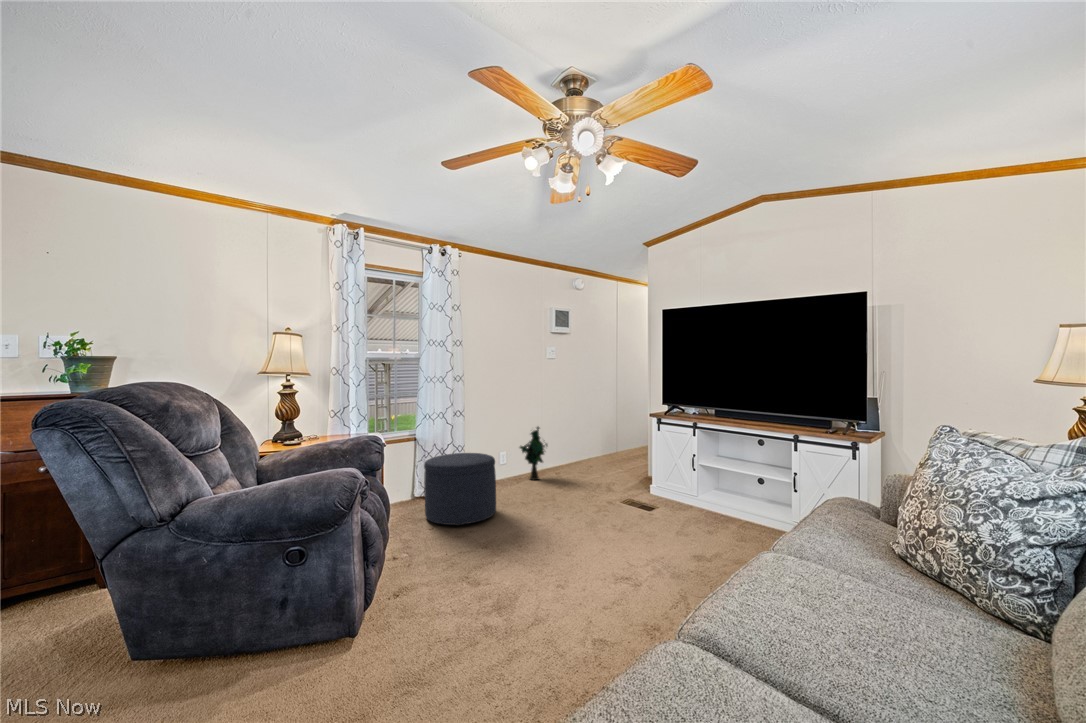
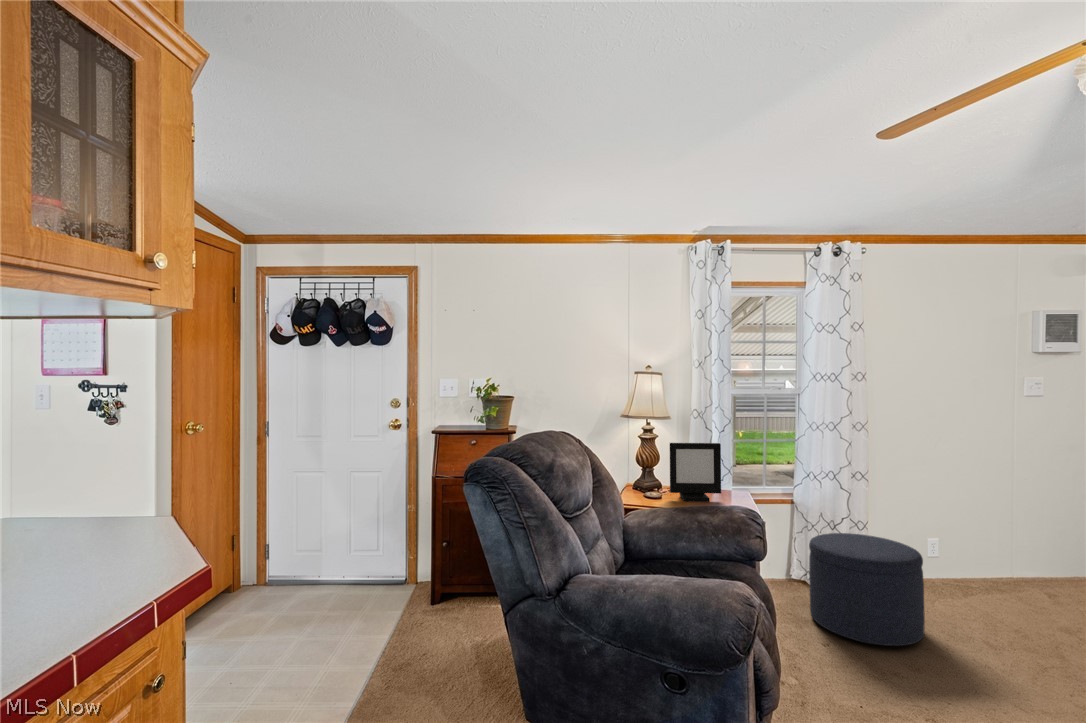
picture frame: none [307,391,355,442] -> present [670,443,721,502]
decorative plant: present [520,427,547,480] -> none [960,507,1020,593]

